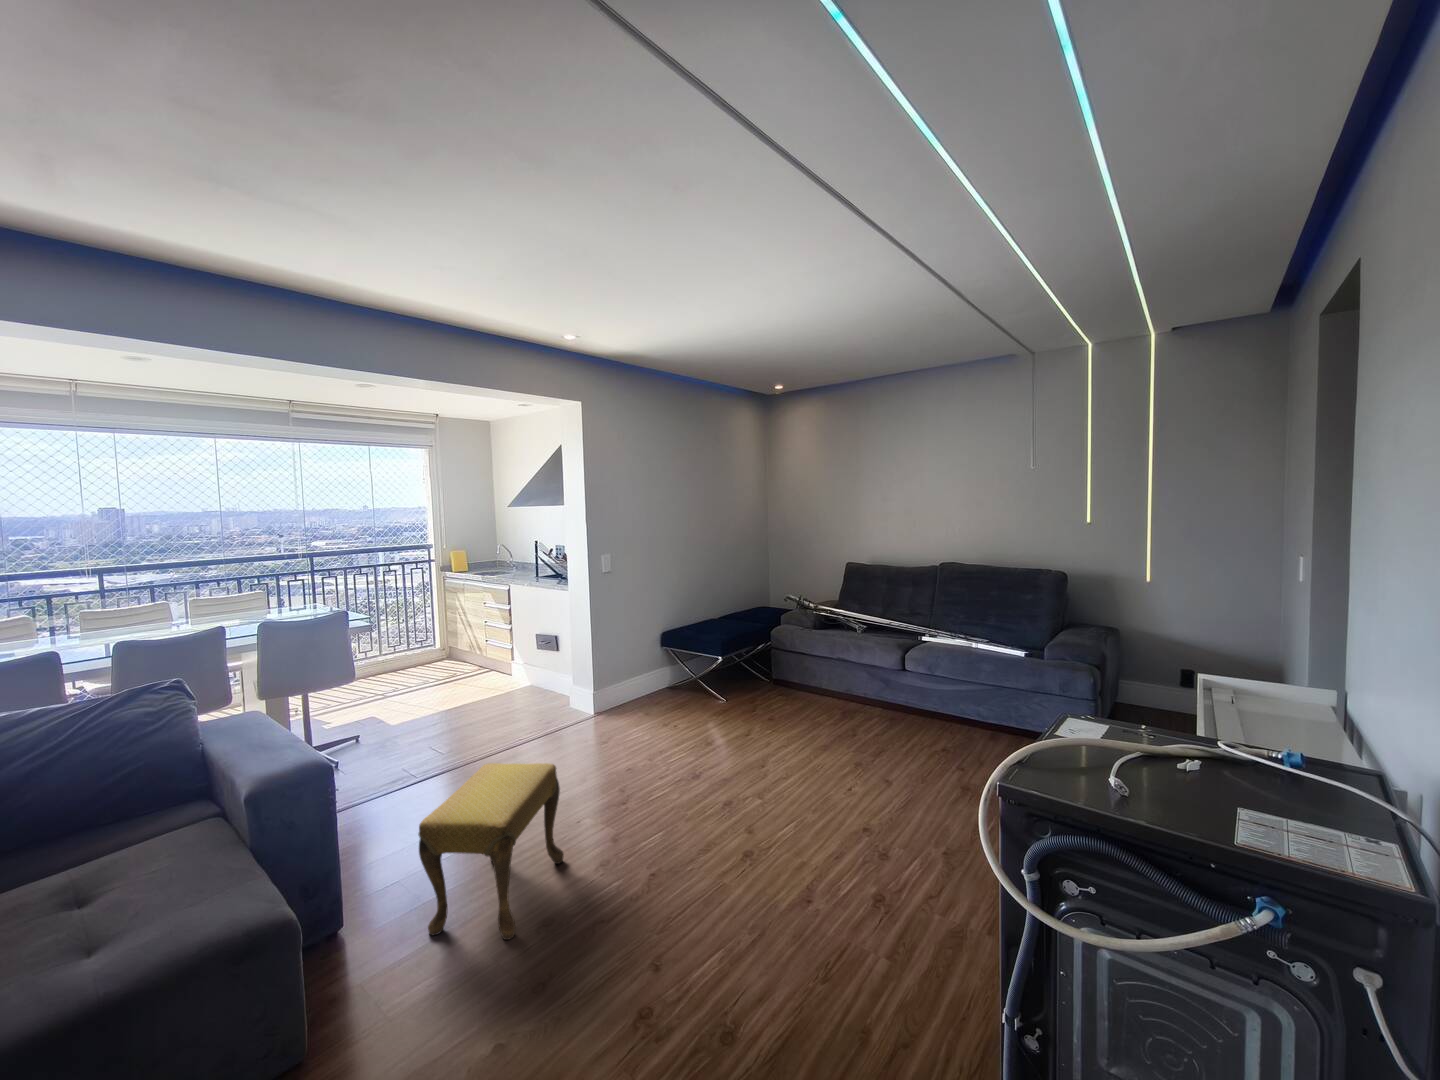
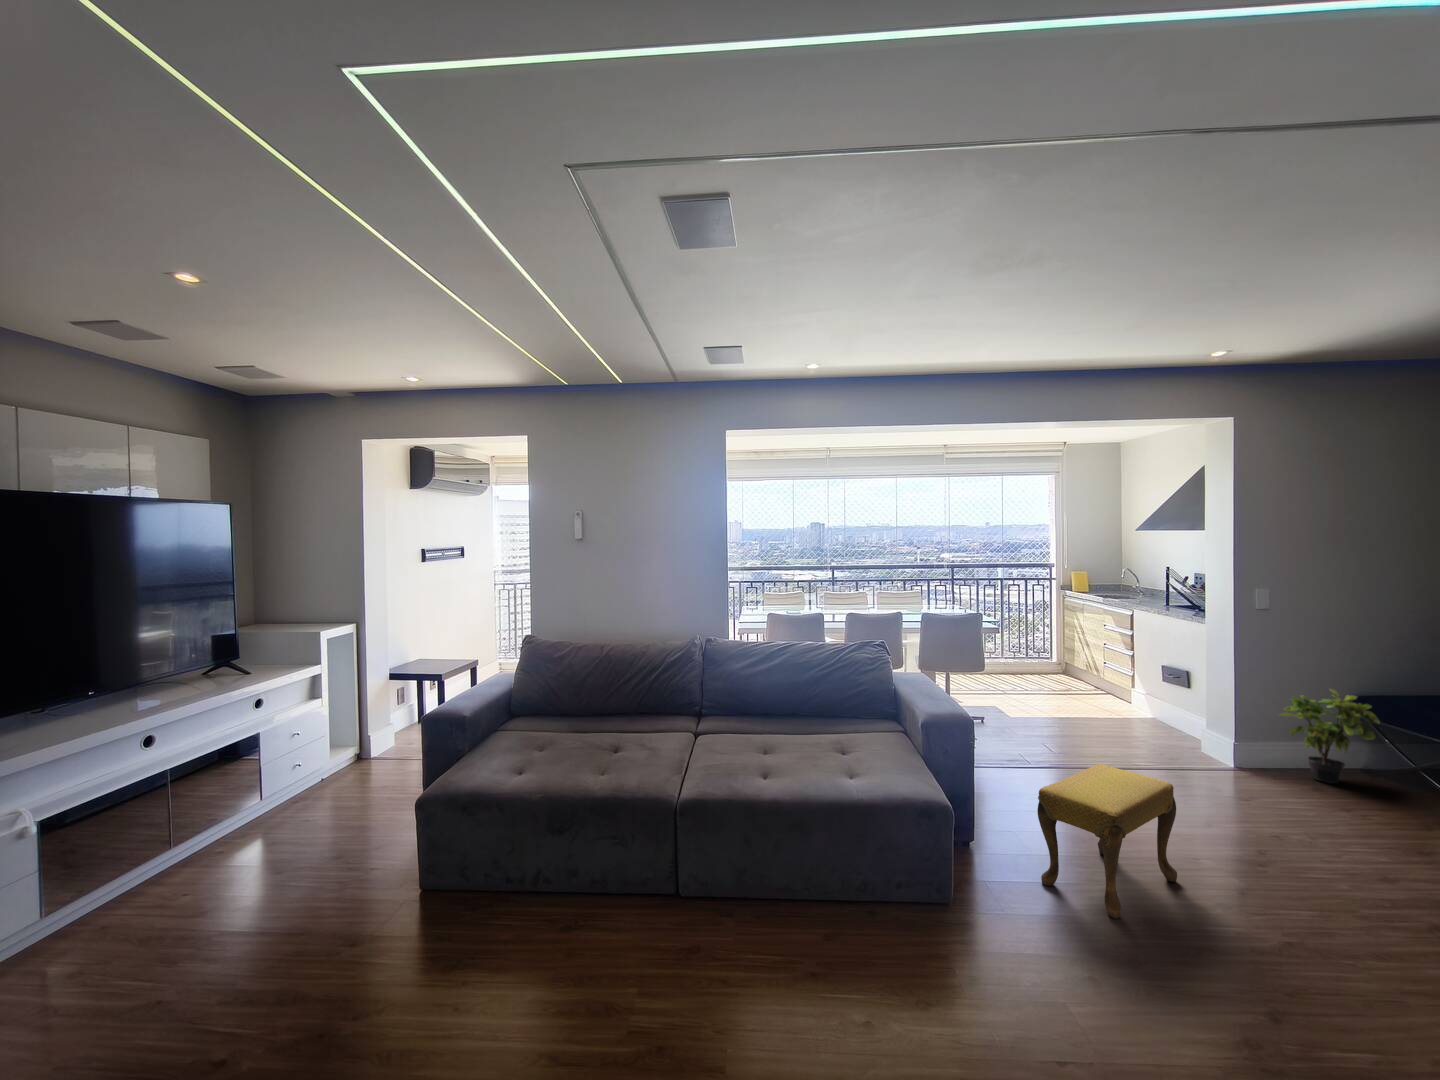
potted plant: none [624,634,687,712] -> present [1279,689,1380,783]

